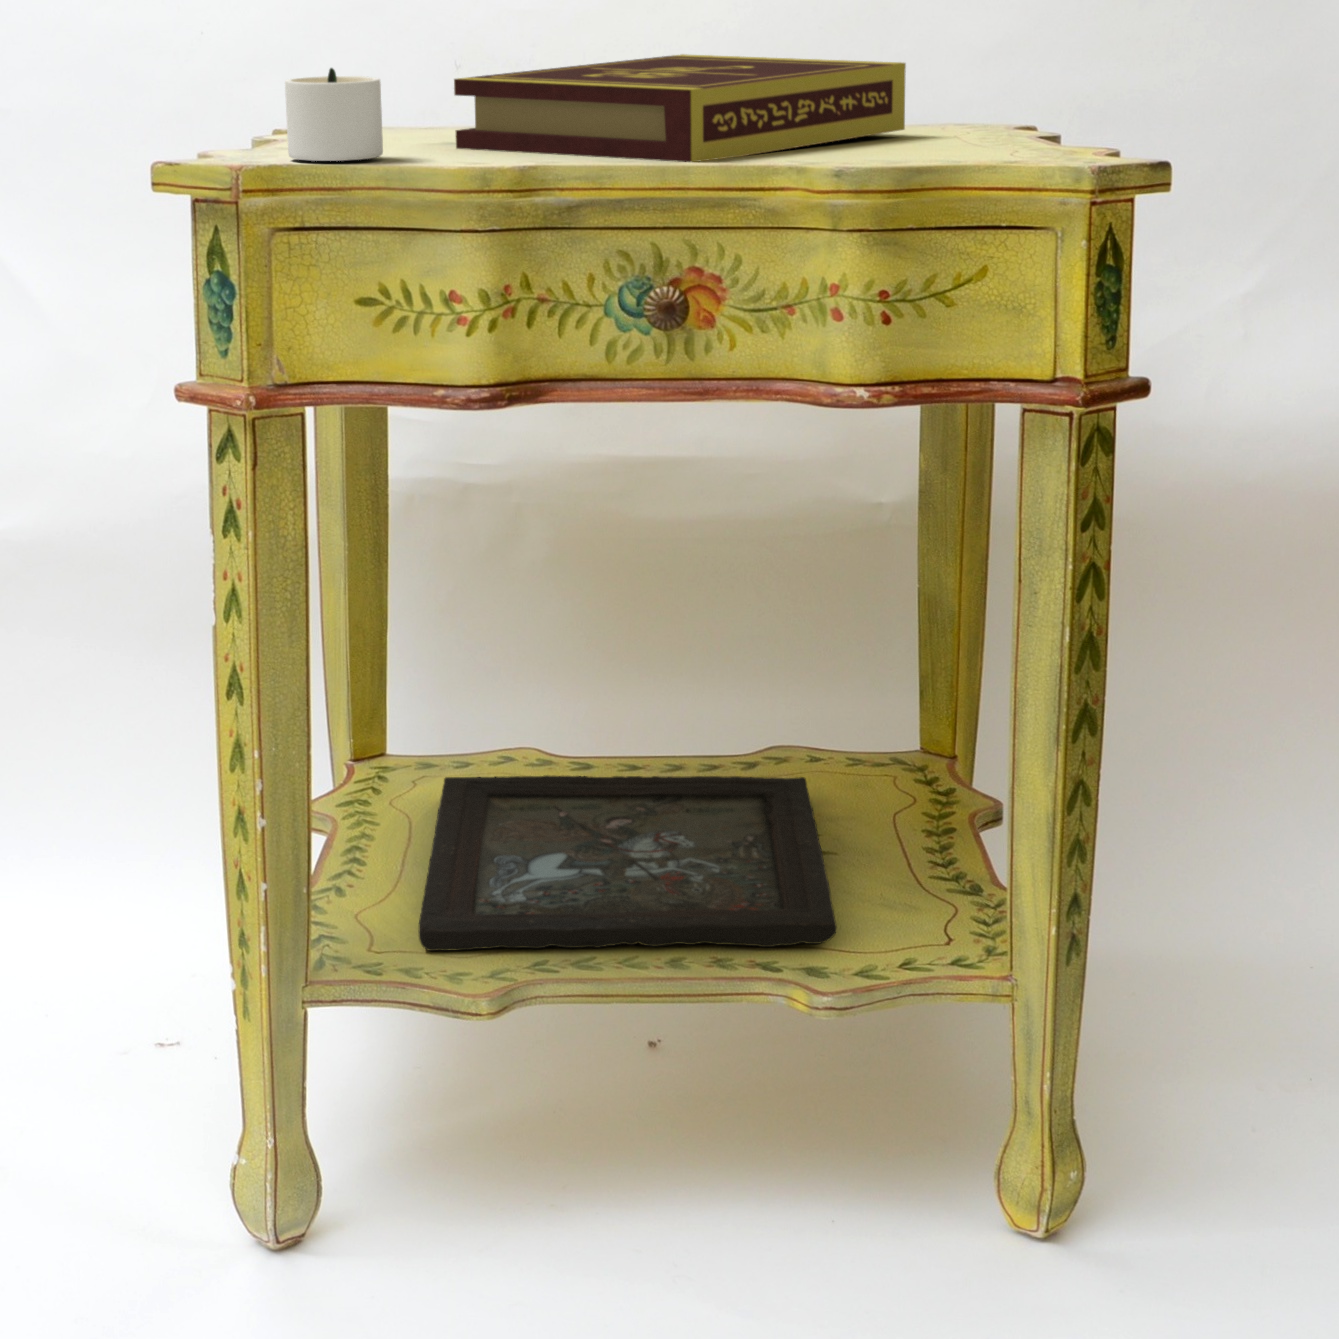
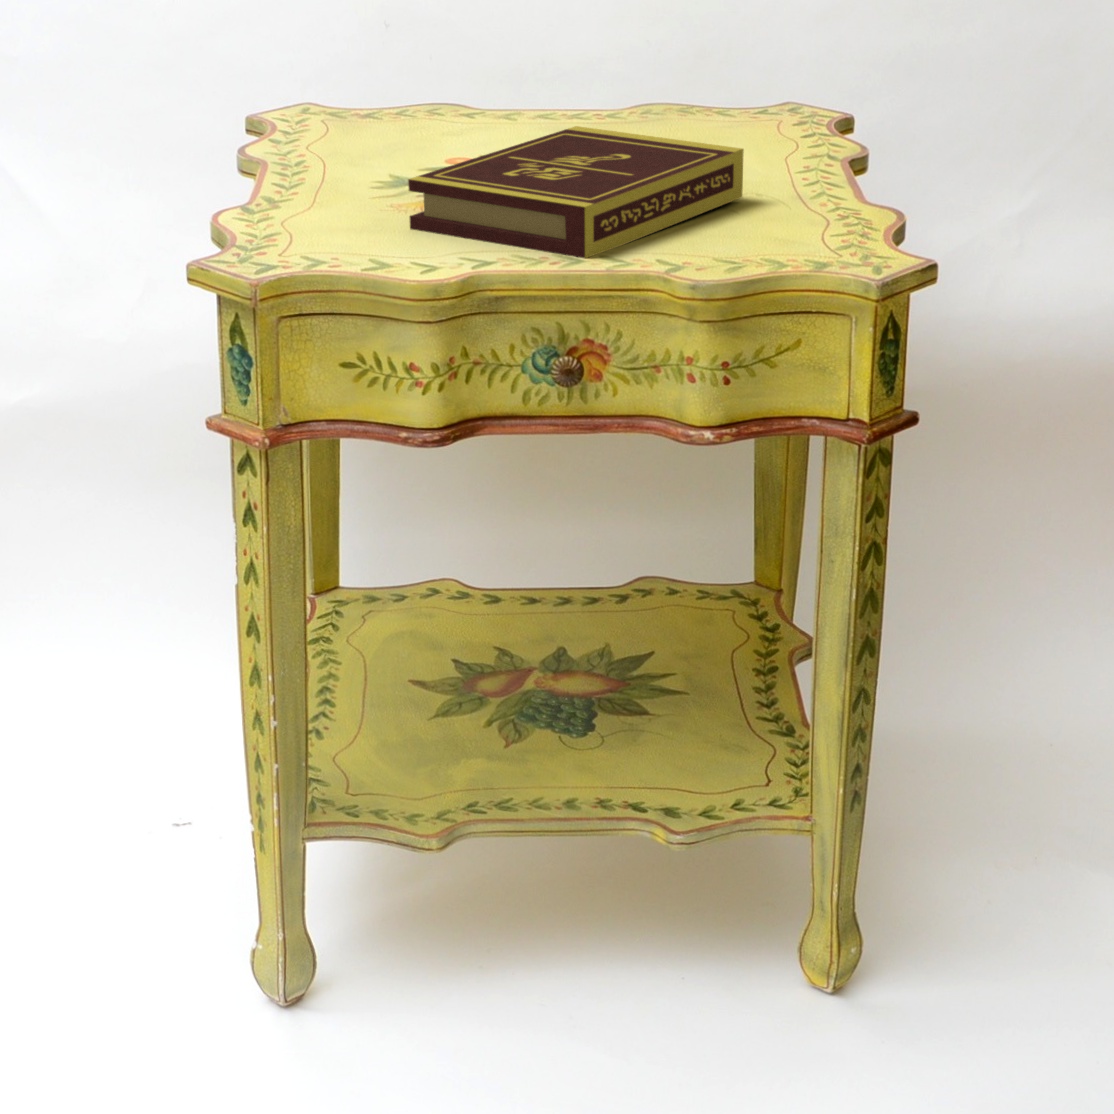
candle: present [285,68,383,161] -> none [286,190,393,261]
tray: present [419,775,837,951] -> none [383,629,687,789]

